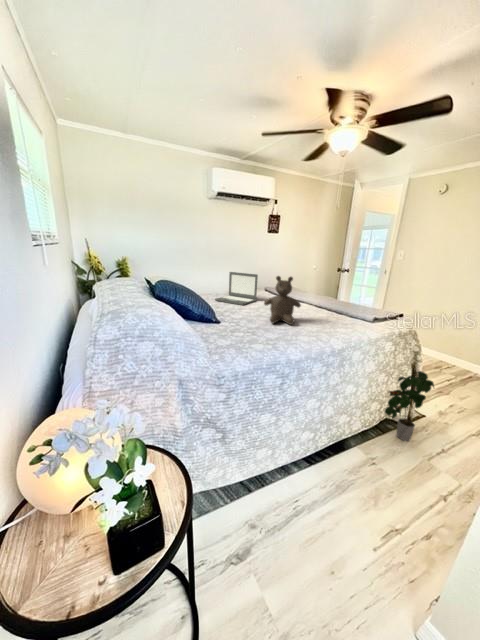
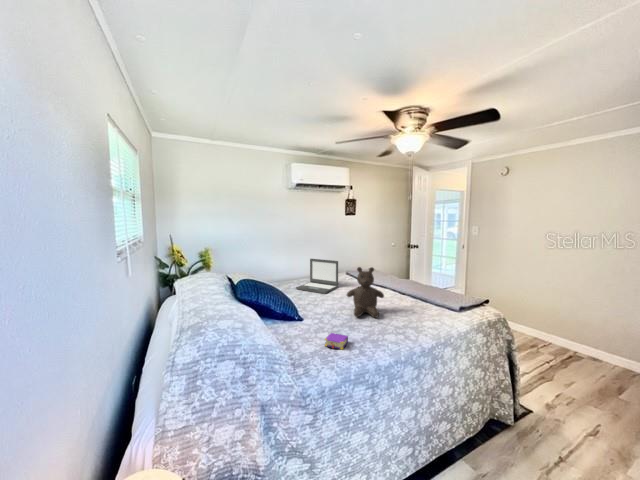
book: none [231,332,272,350] -> present [325,333,348,349]
potted plant: present [385,371,434,441] -> none [487,363,537,448]

